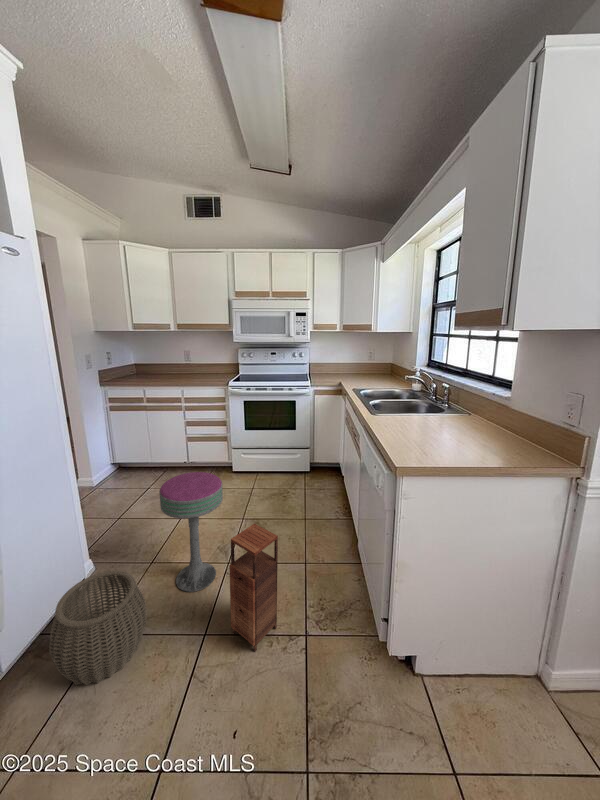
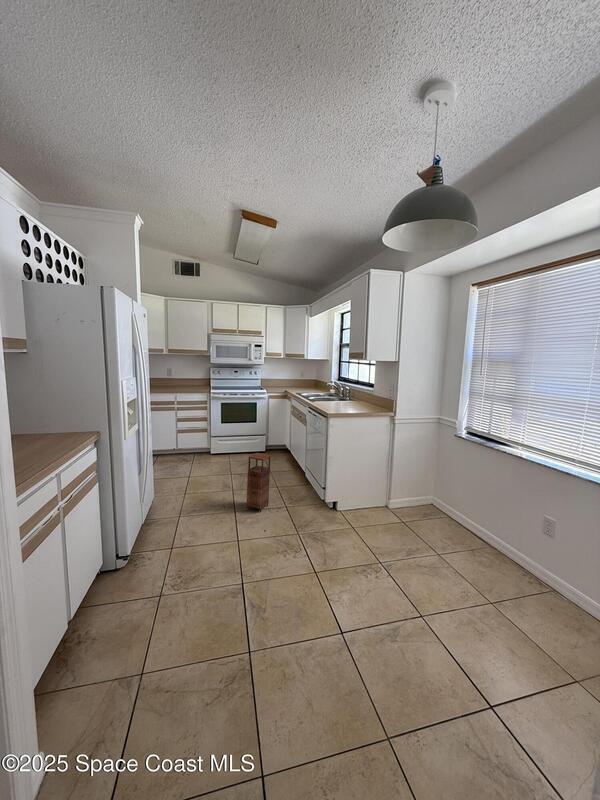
bar stool: present [159,472,223,592] -> none [200,436,233,500]
woven basket: present [49,571,146,685] -> none [161,480,205,527]

